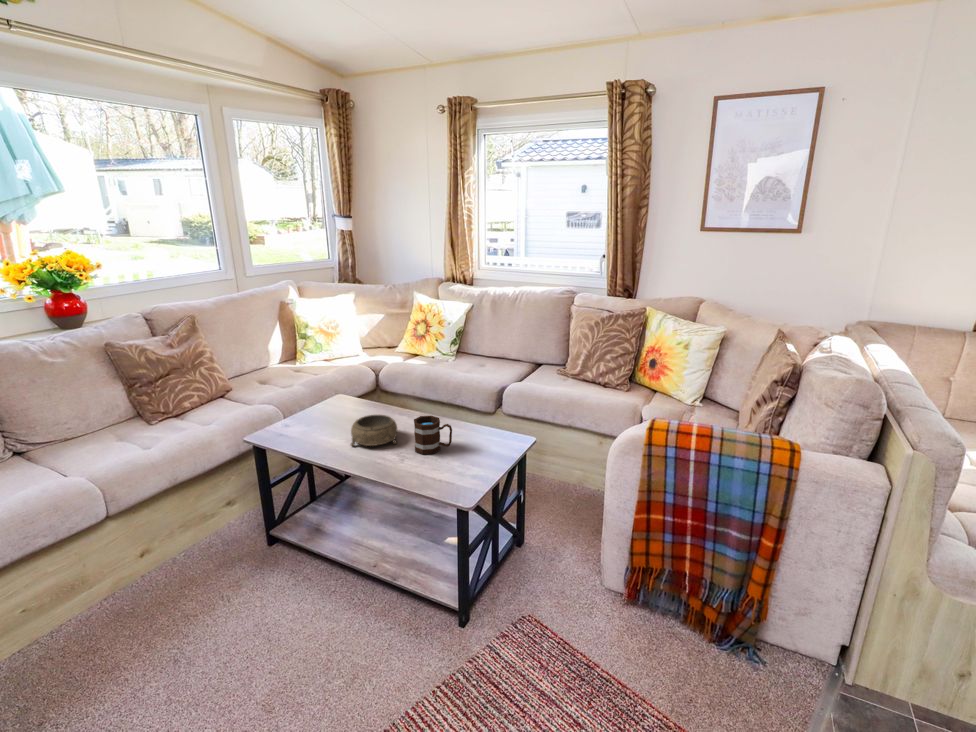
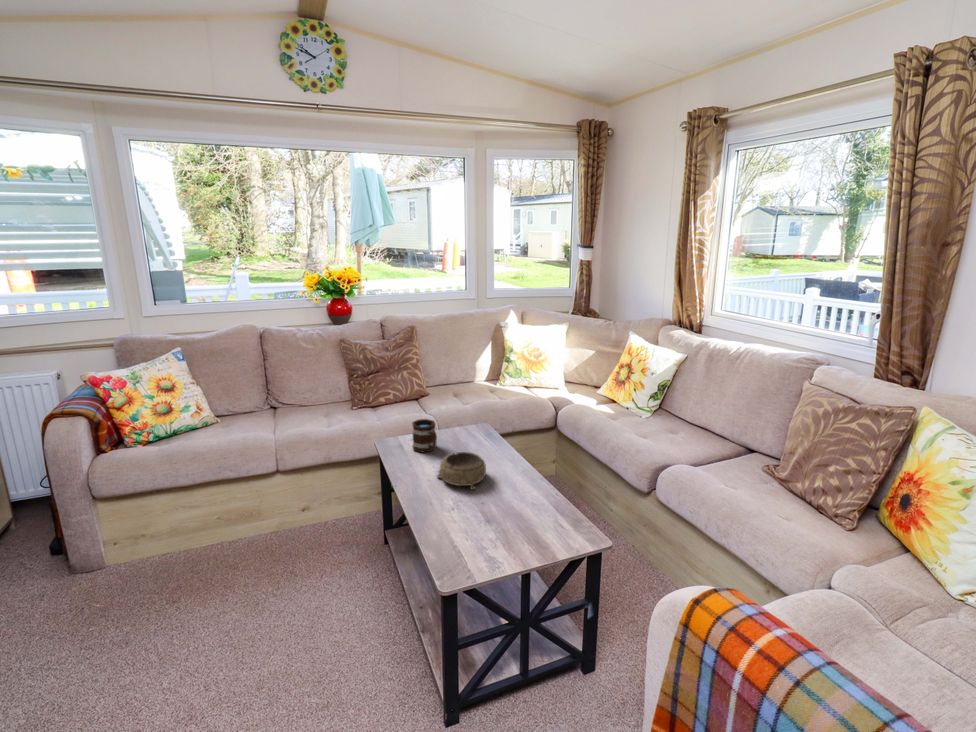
mug: present [414,416,452,454] -> present [412,419,437,452]

